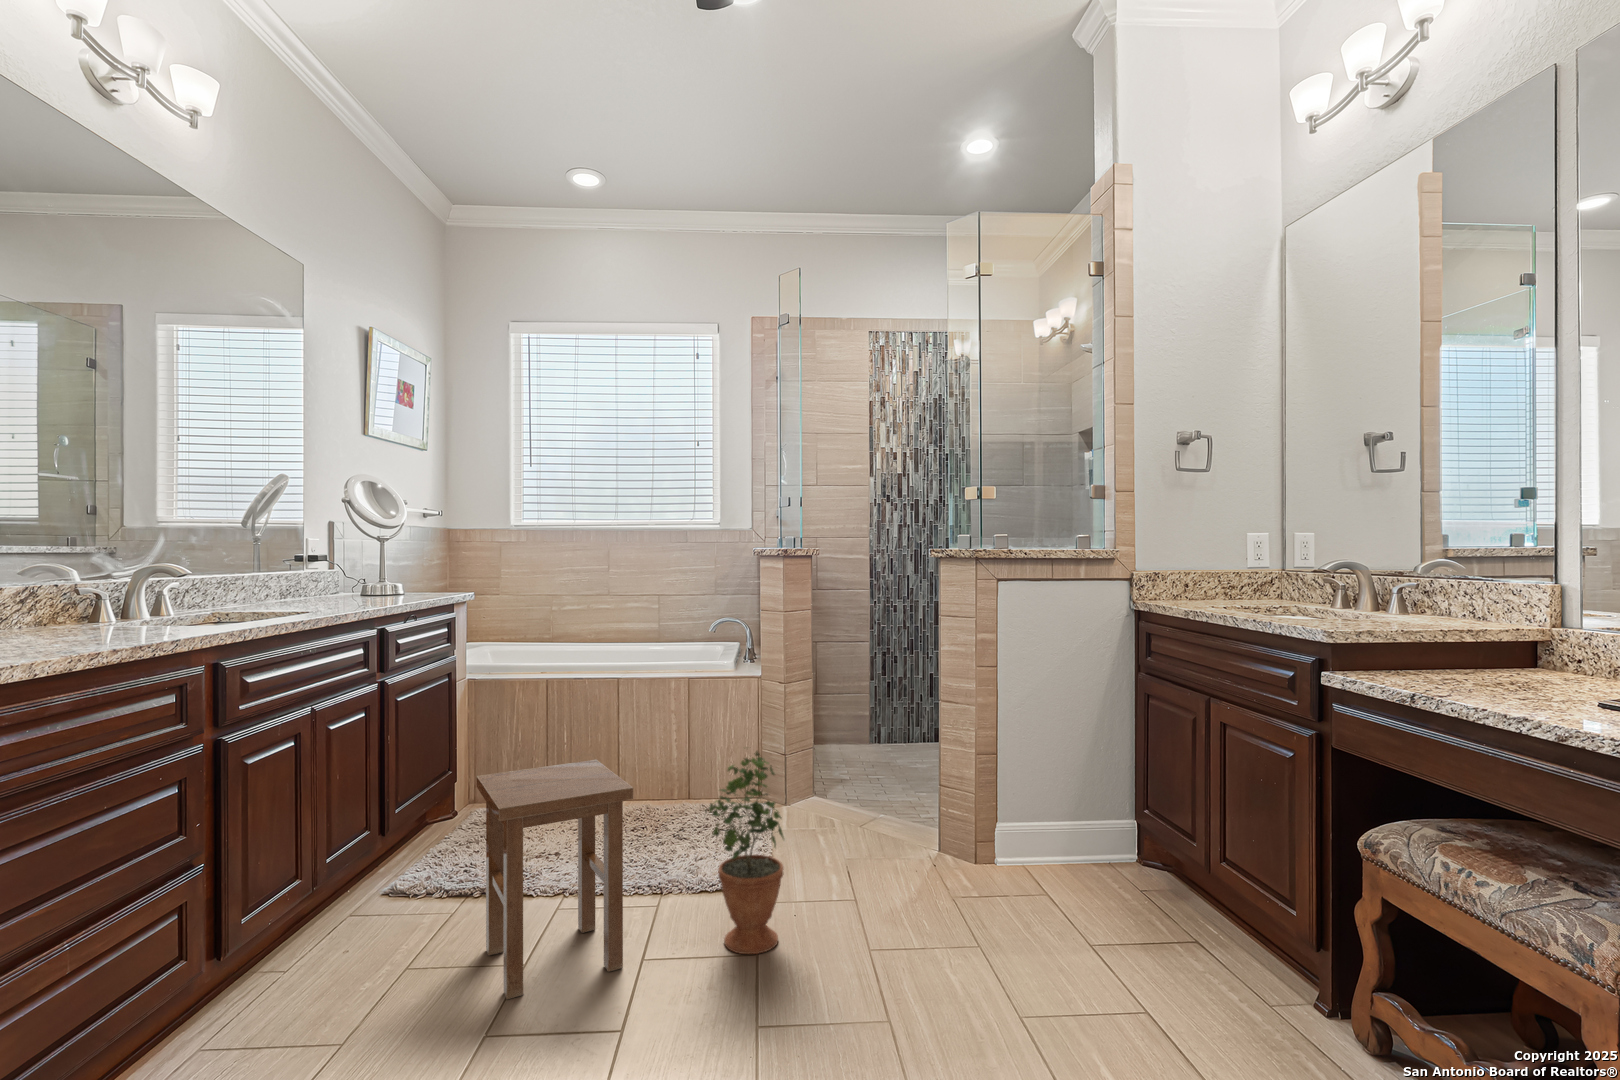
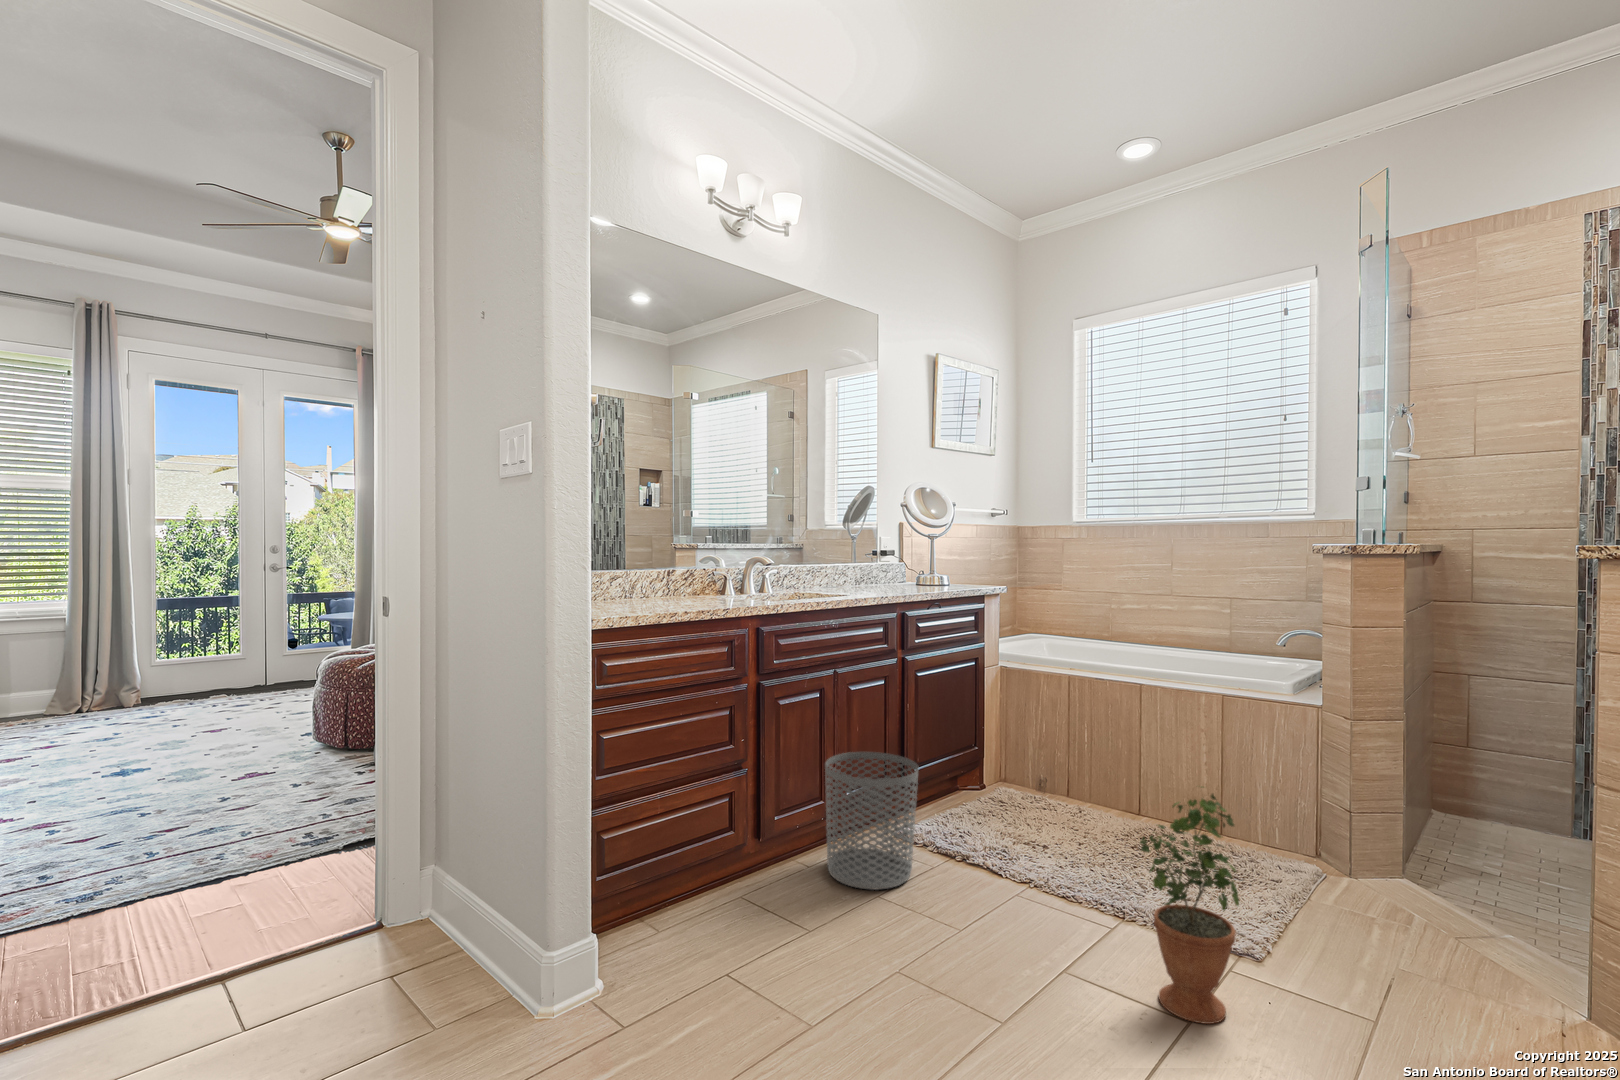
stool: present [477,760,633,999] -> none [926,752,1055,973]
waste bin: none [312,795,440,968] -> present [825,752,918,890]

